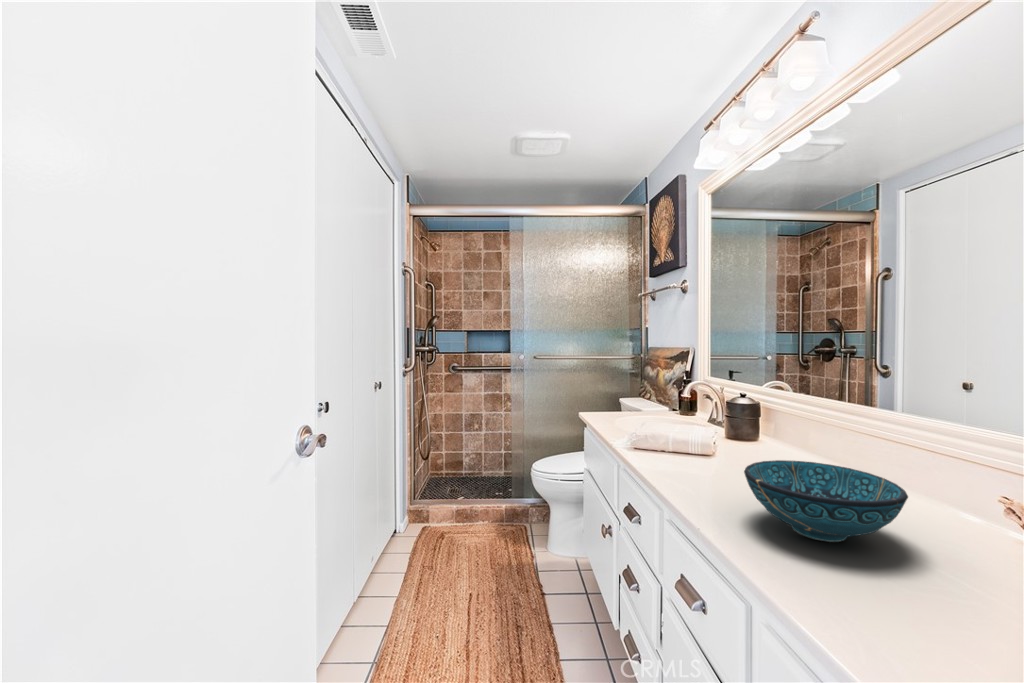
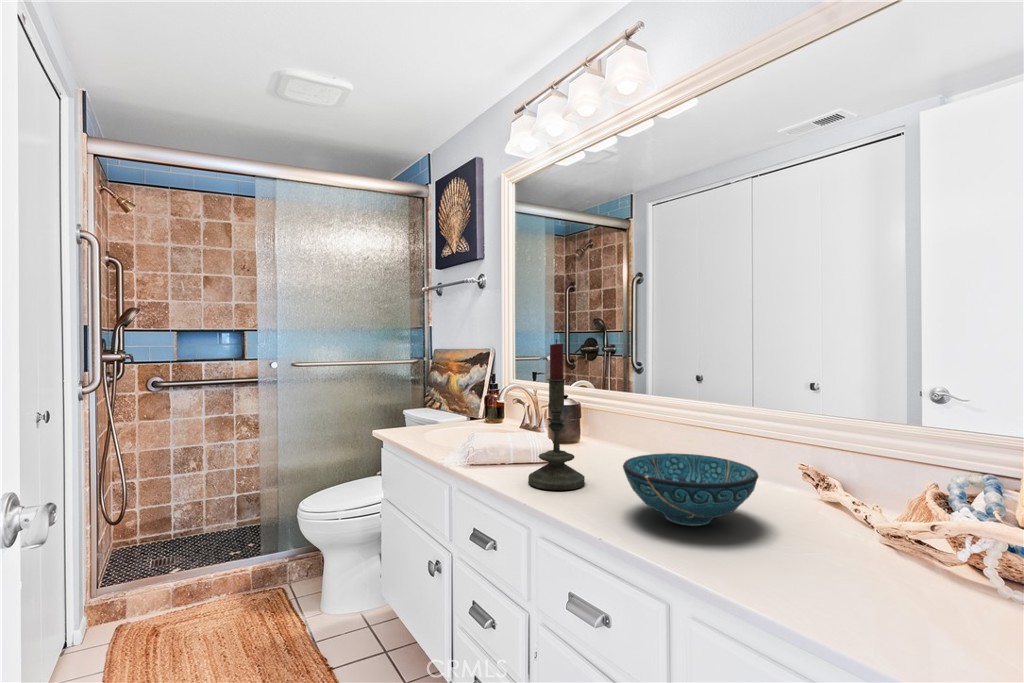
candle: none [676,342,732,484] -> present [528,339,585,490]

